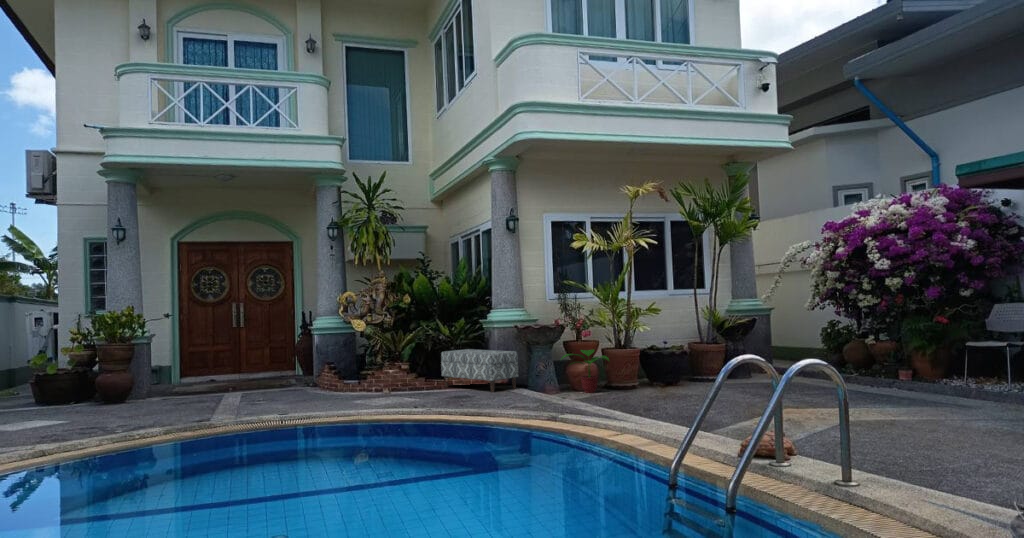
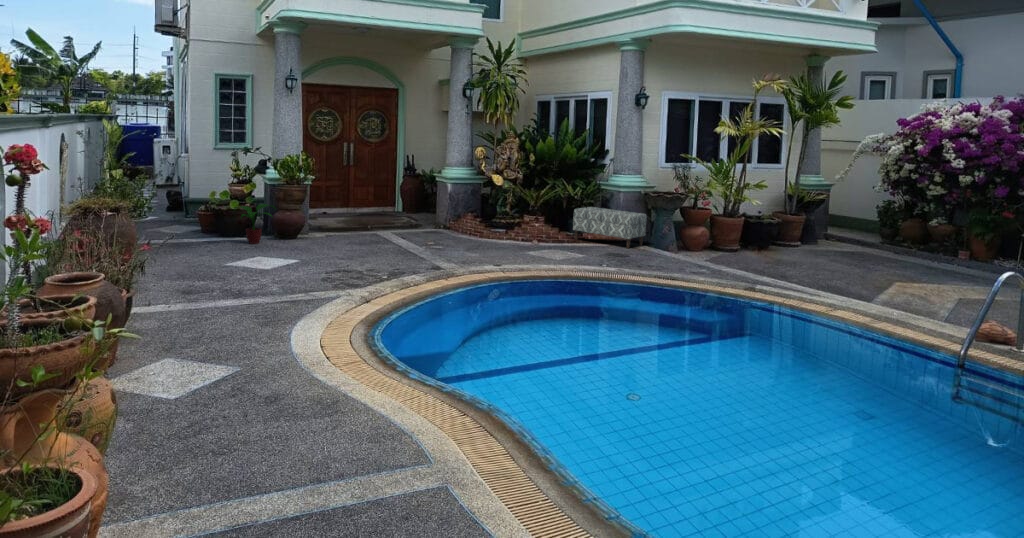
potted plant: present [562,349,609,393] -> present [234,204,276,244]

